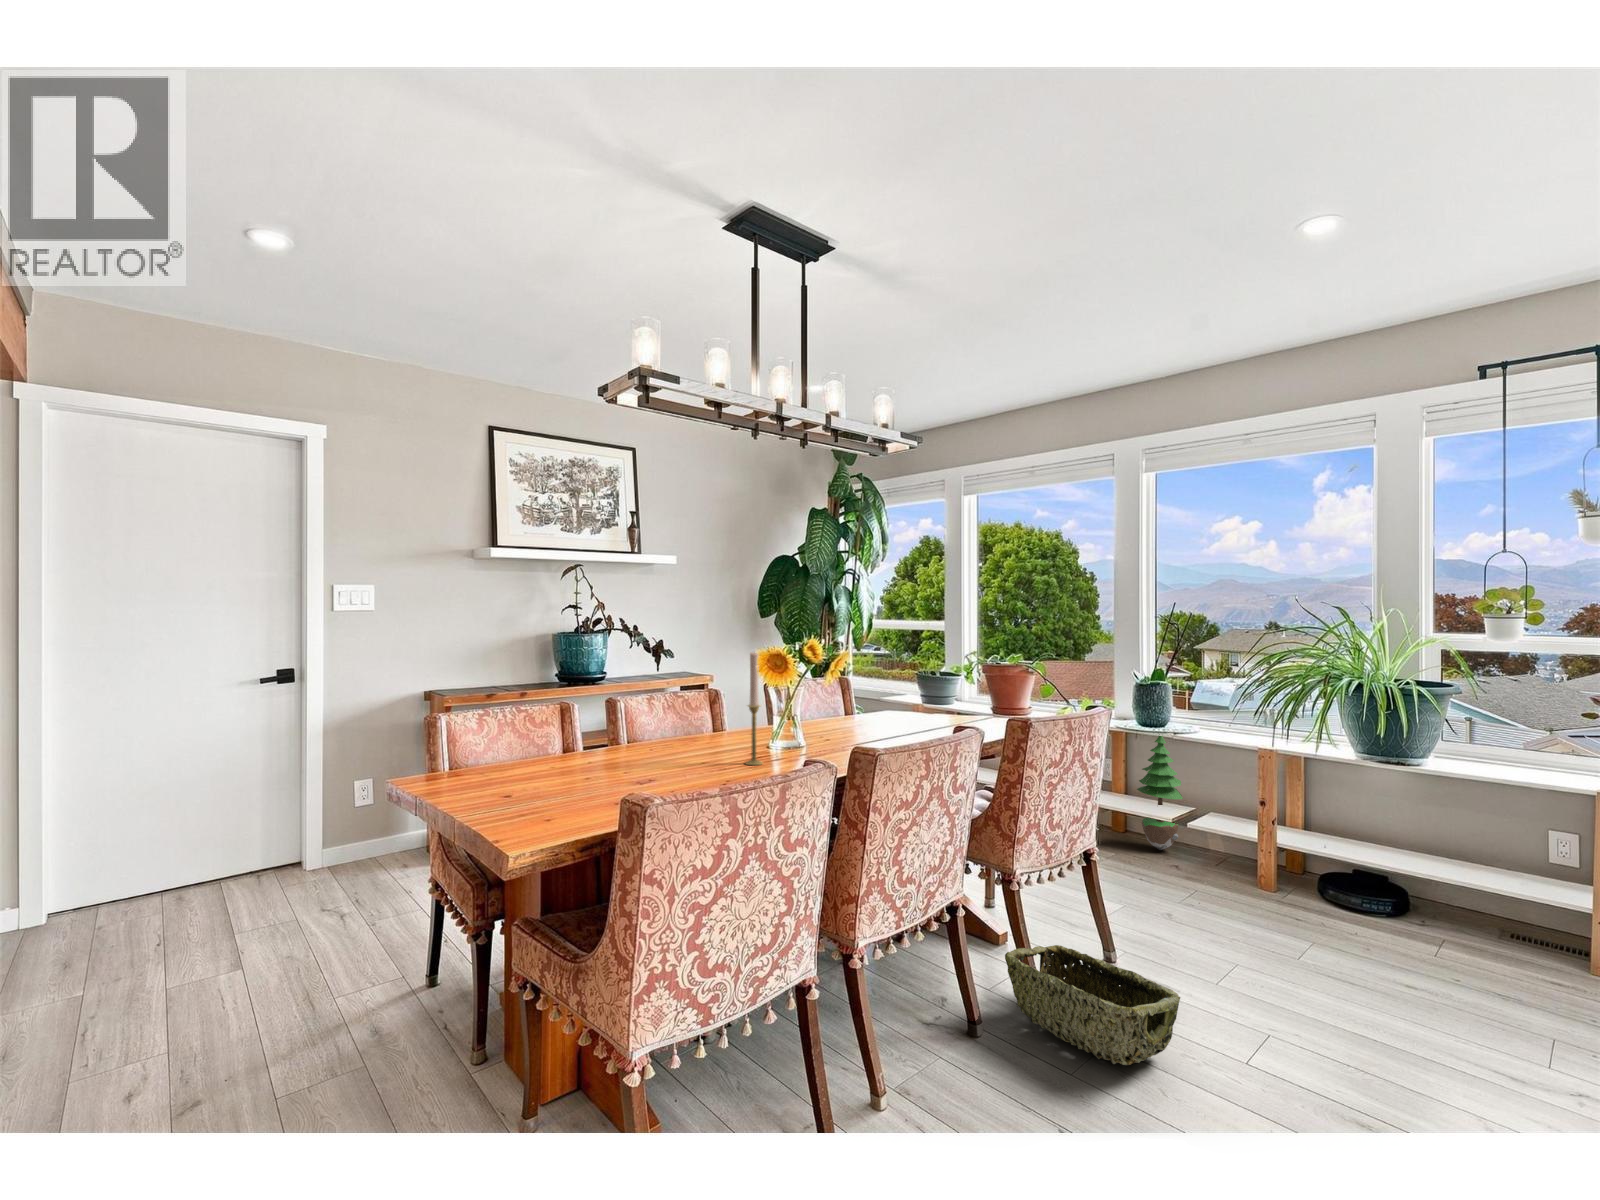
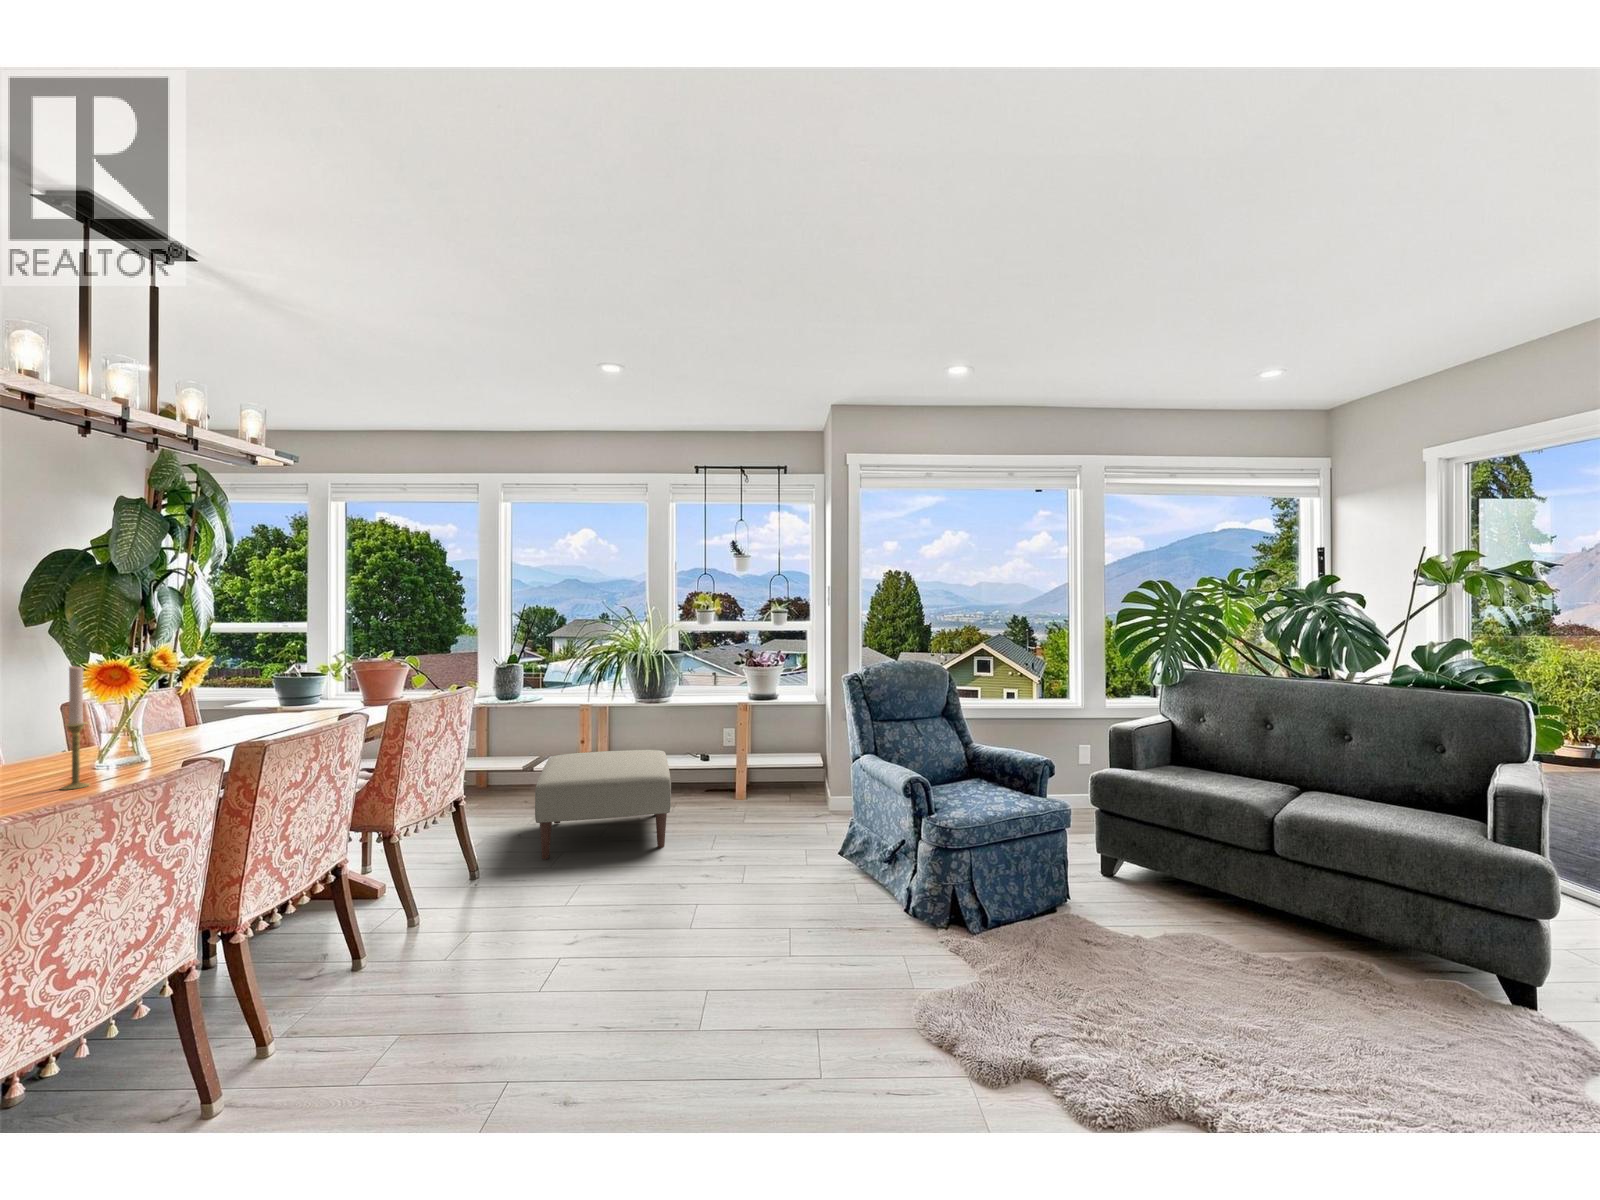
potted tree: present [1137,734,1183,850] -> none [495,703,531,794]
ottoman: none [1194,816,1447,1025] -> present [535,750,671,859]
woven basket: present [1005,945,1180,1065] -> none [387,873,524,940]

